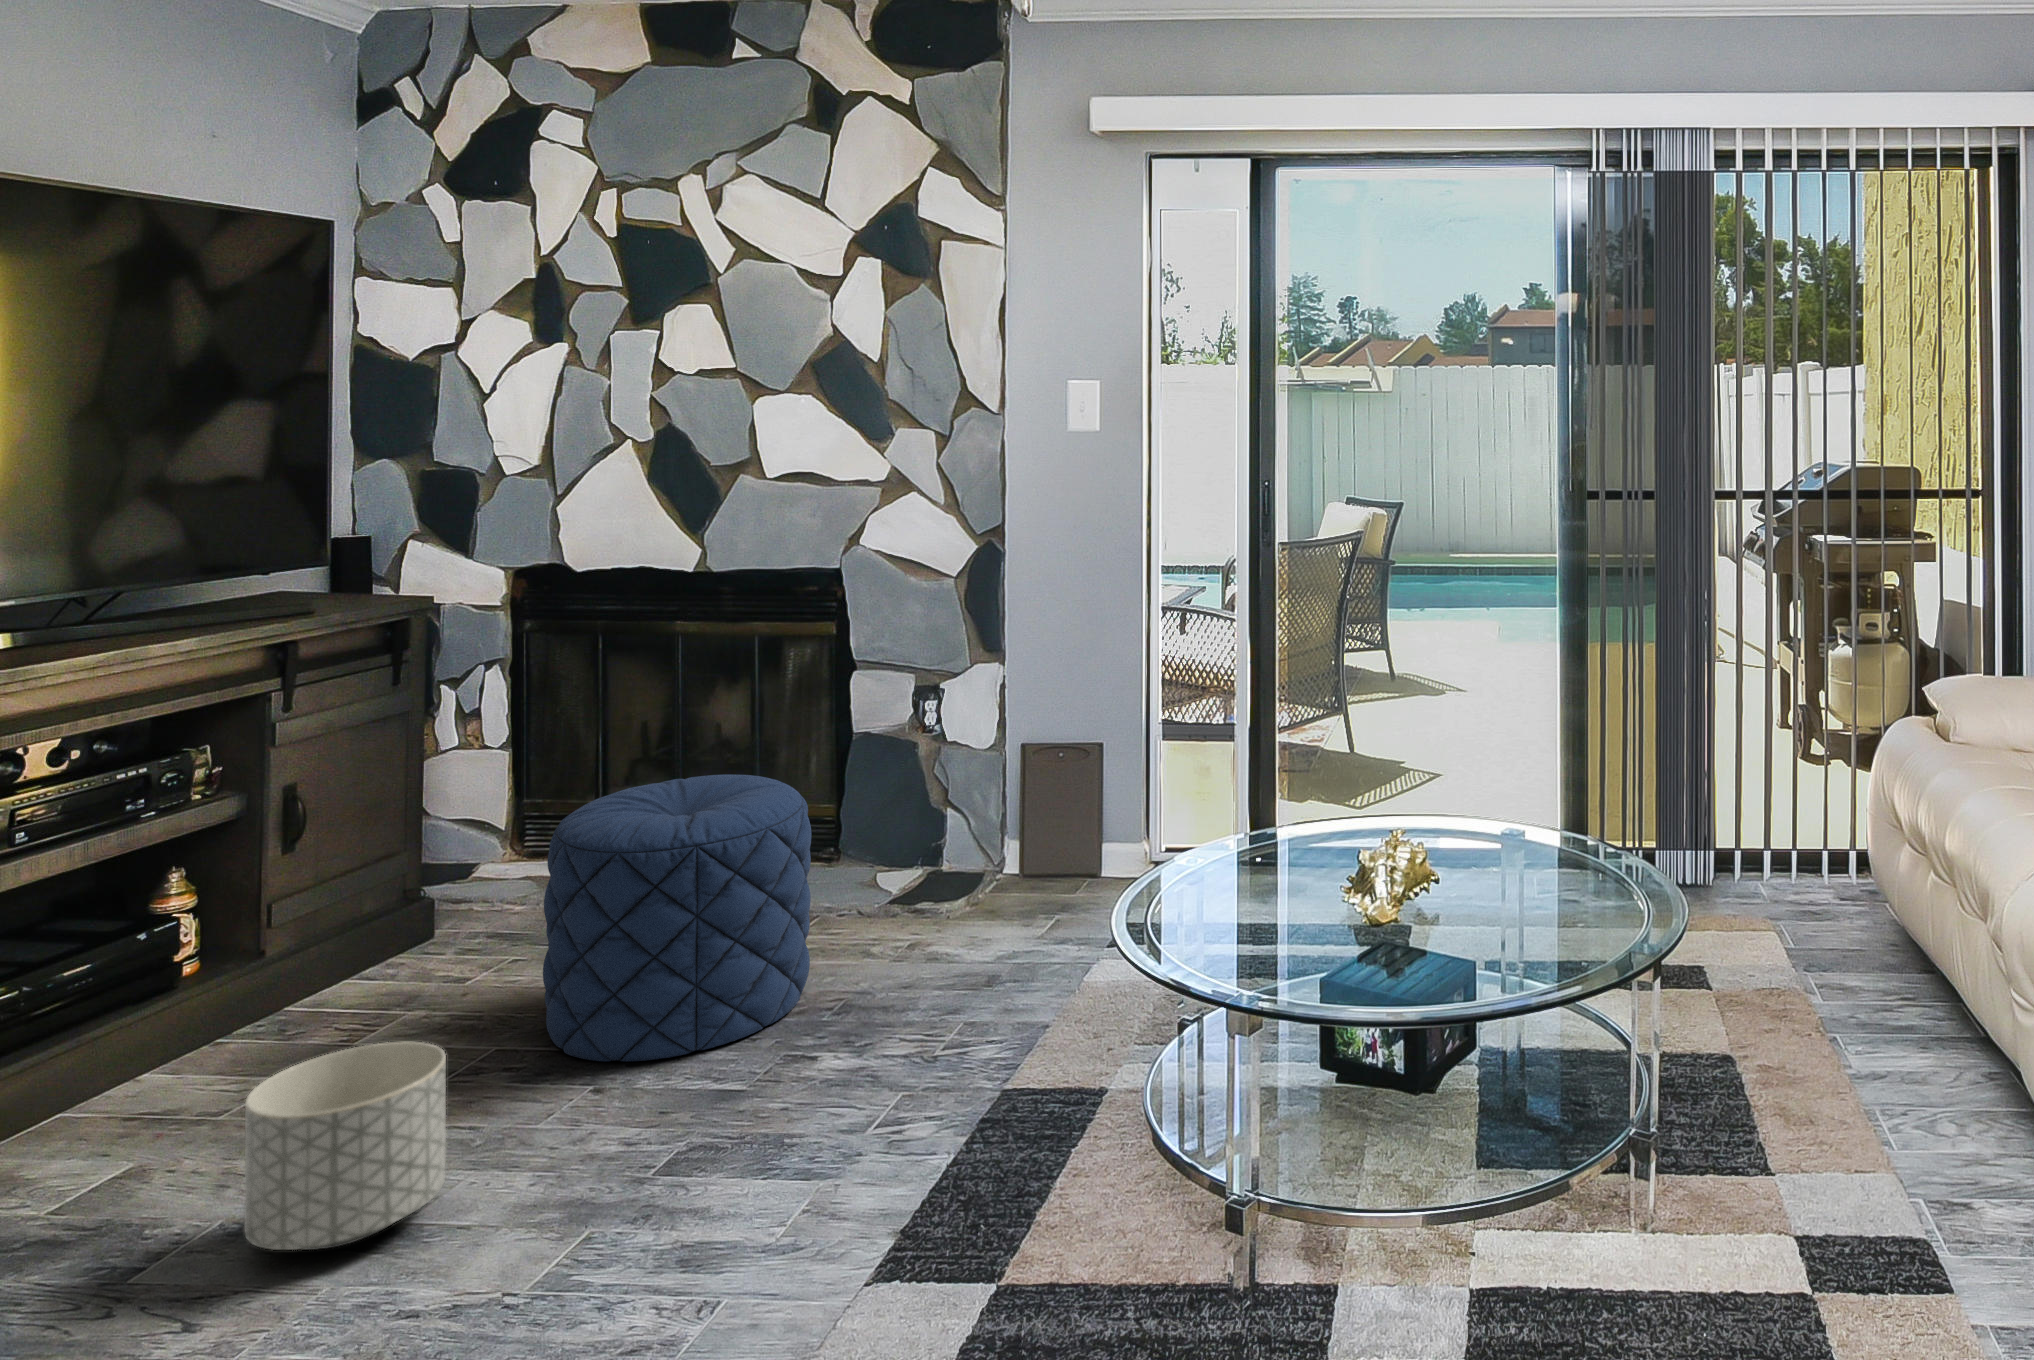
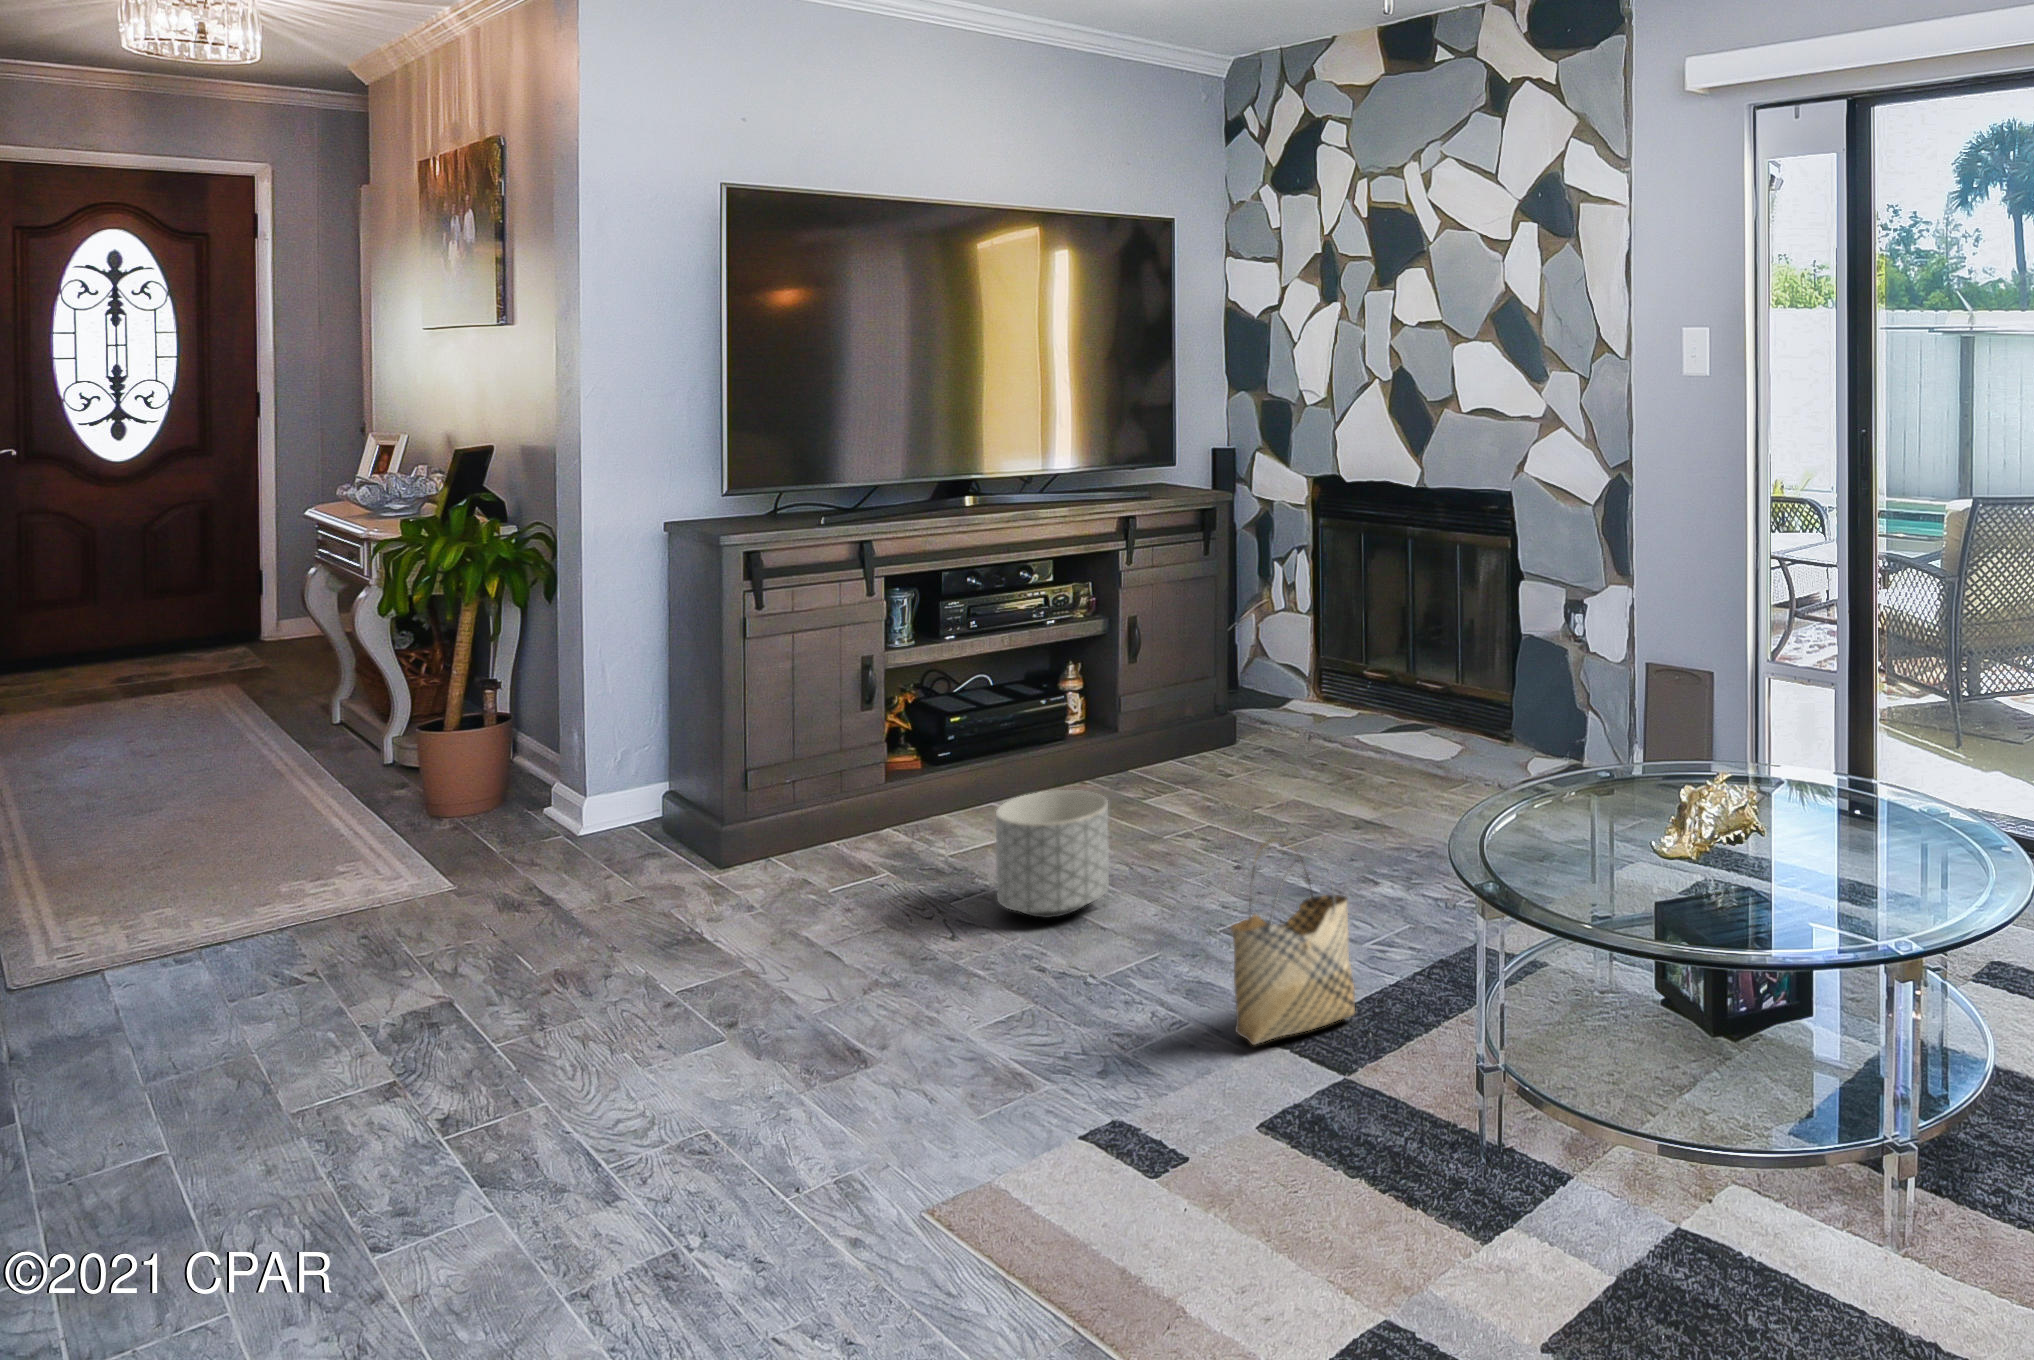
pouf: present [543,775,811,1062] -> none [1230,647,1414,856]
woven basket: none [809,1021,949,1291] -> present [1231,839,1355,1045]

